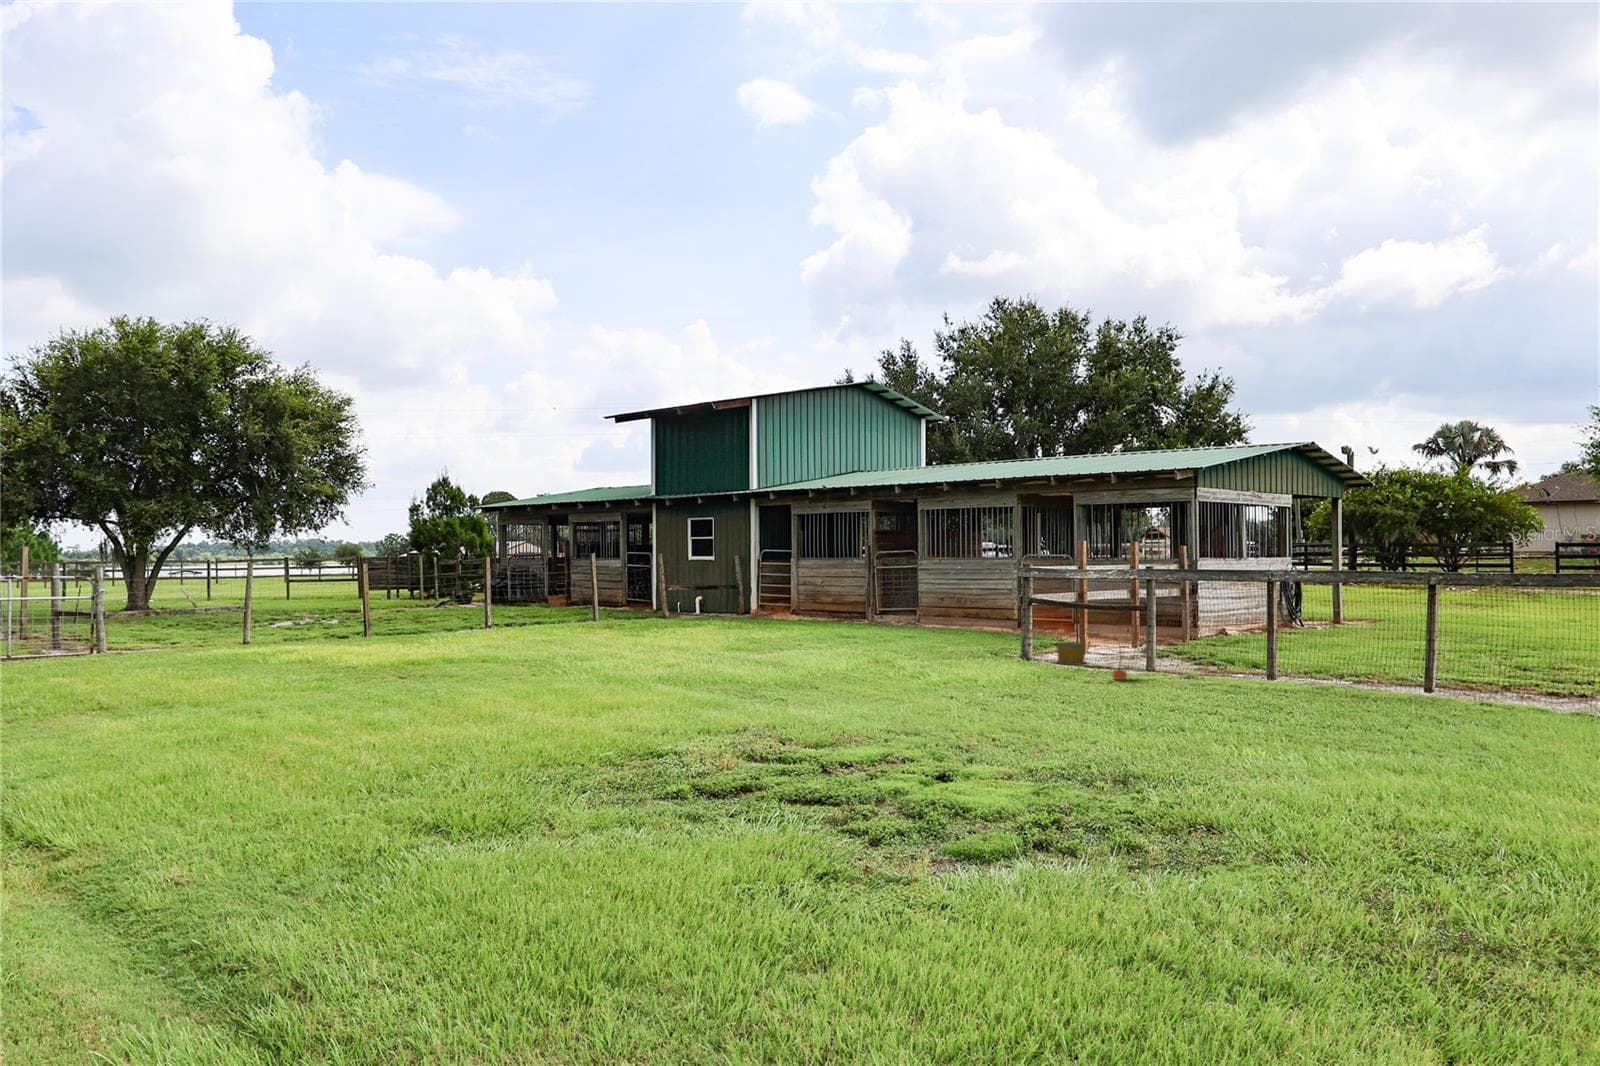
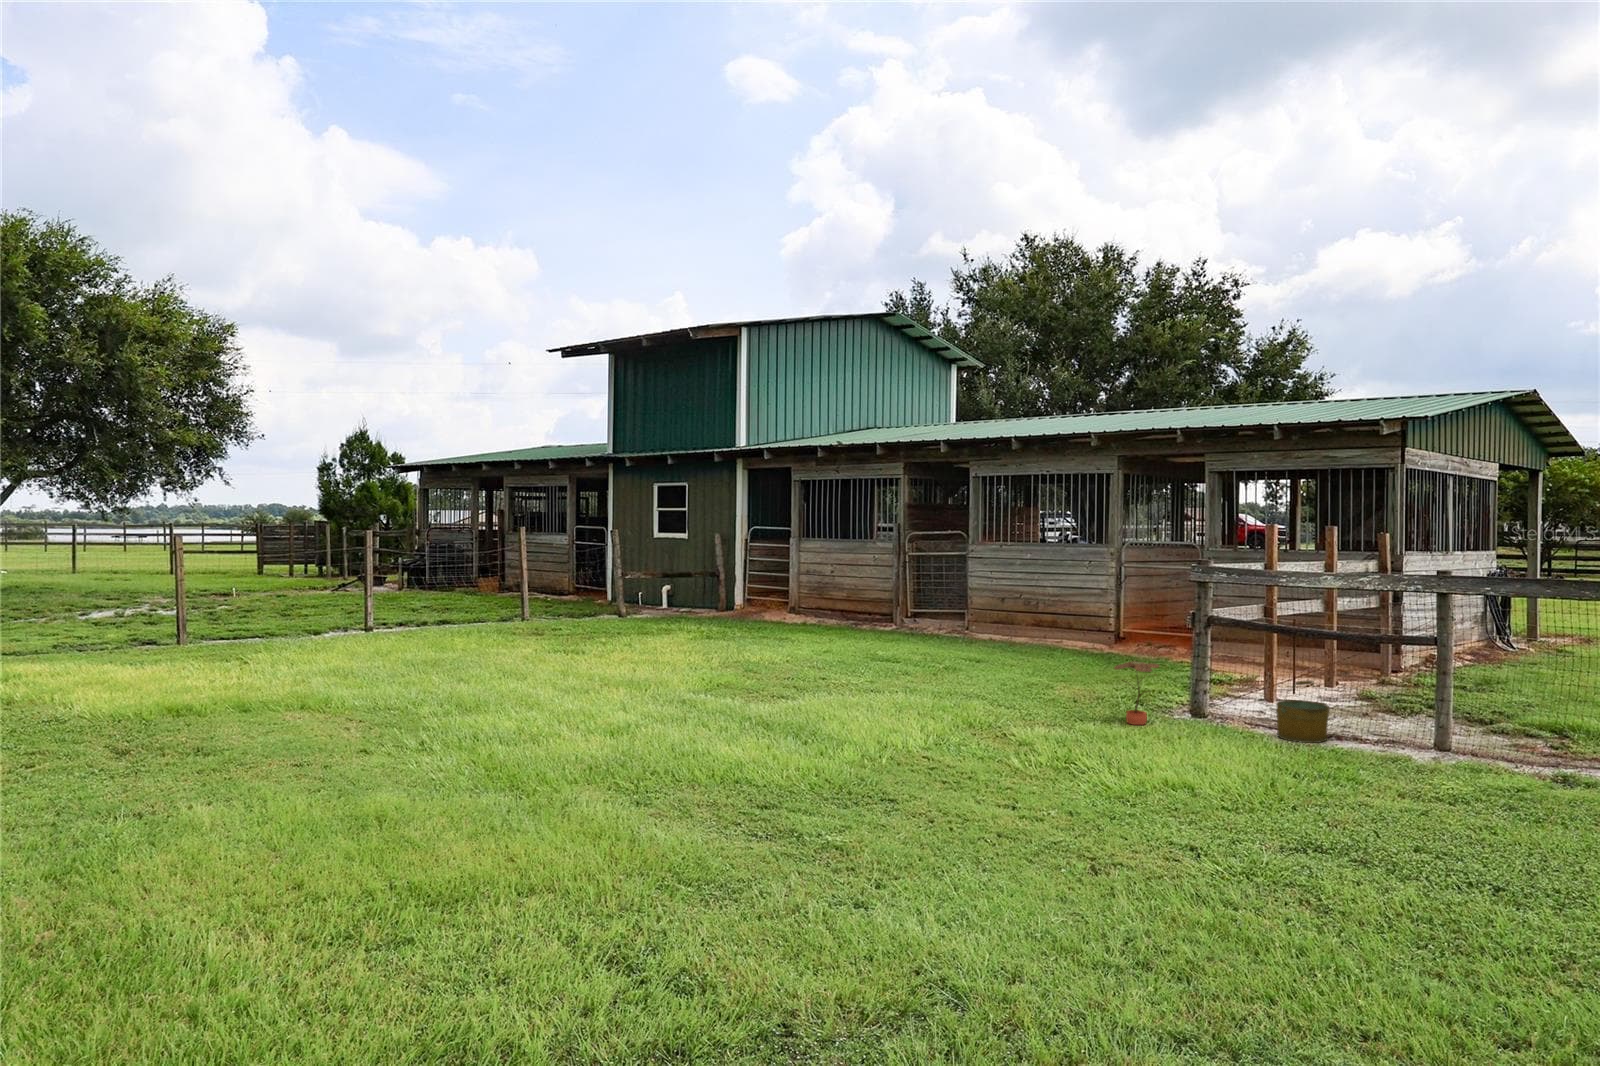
potted plant: present [1103,636,1134,680] -> present [1114,661,1159,725]

